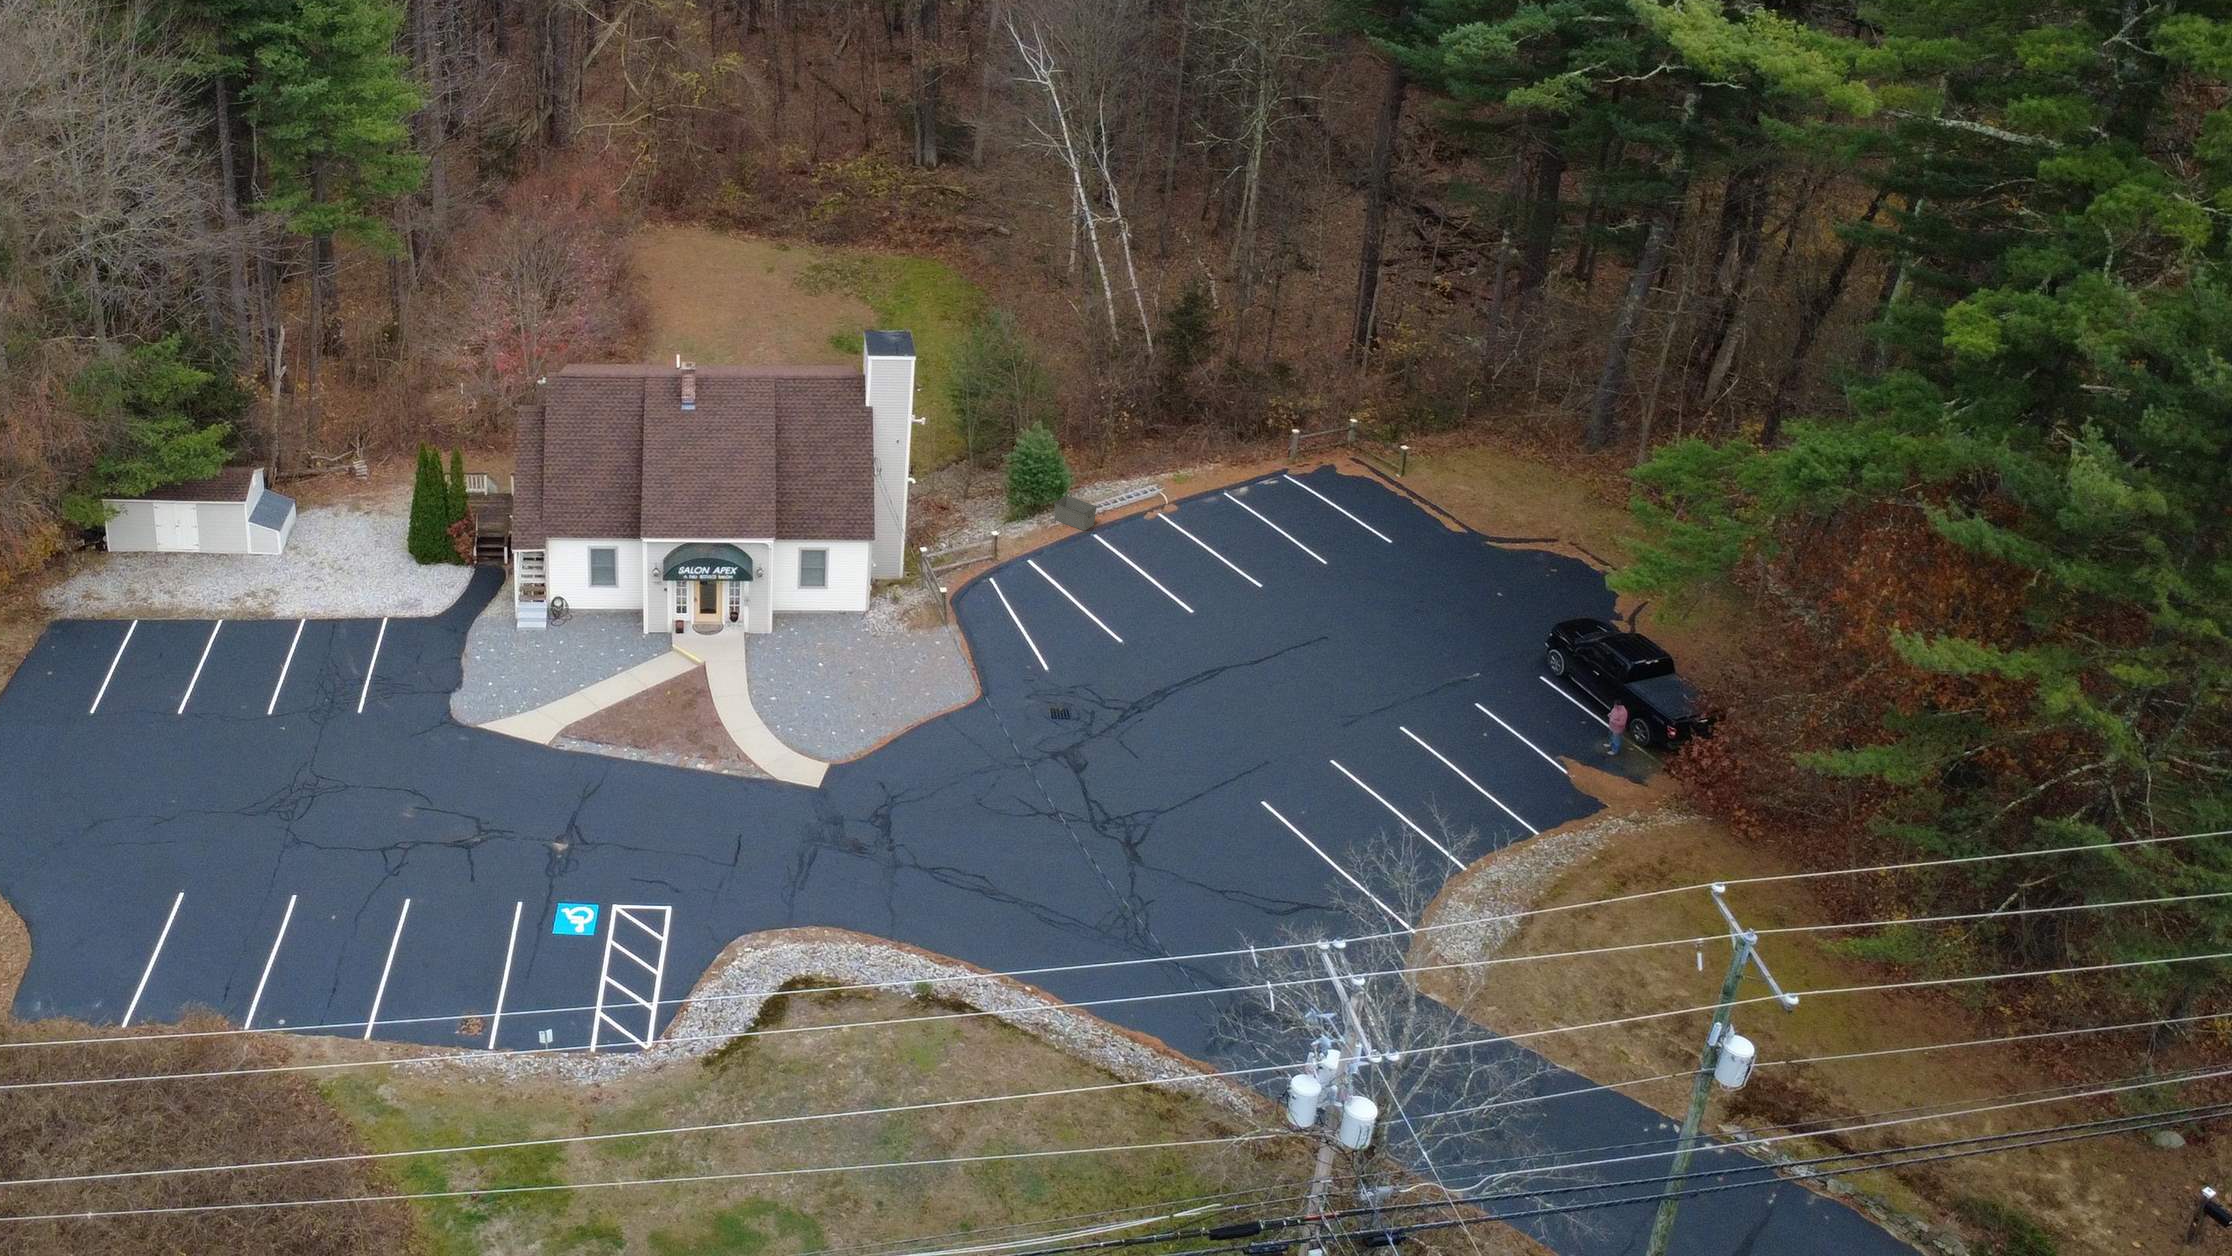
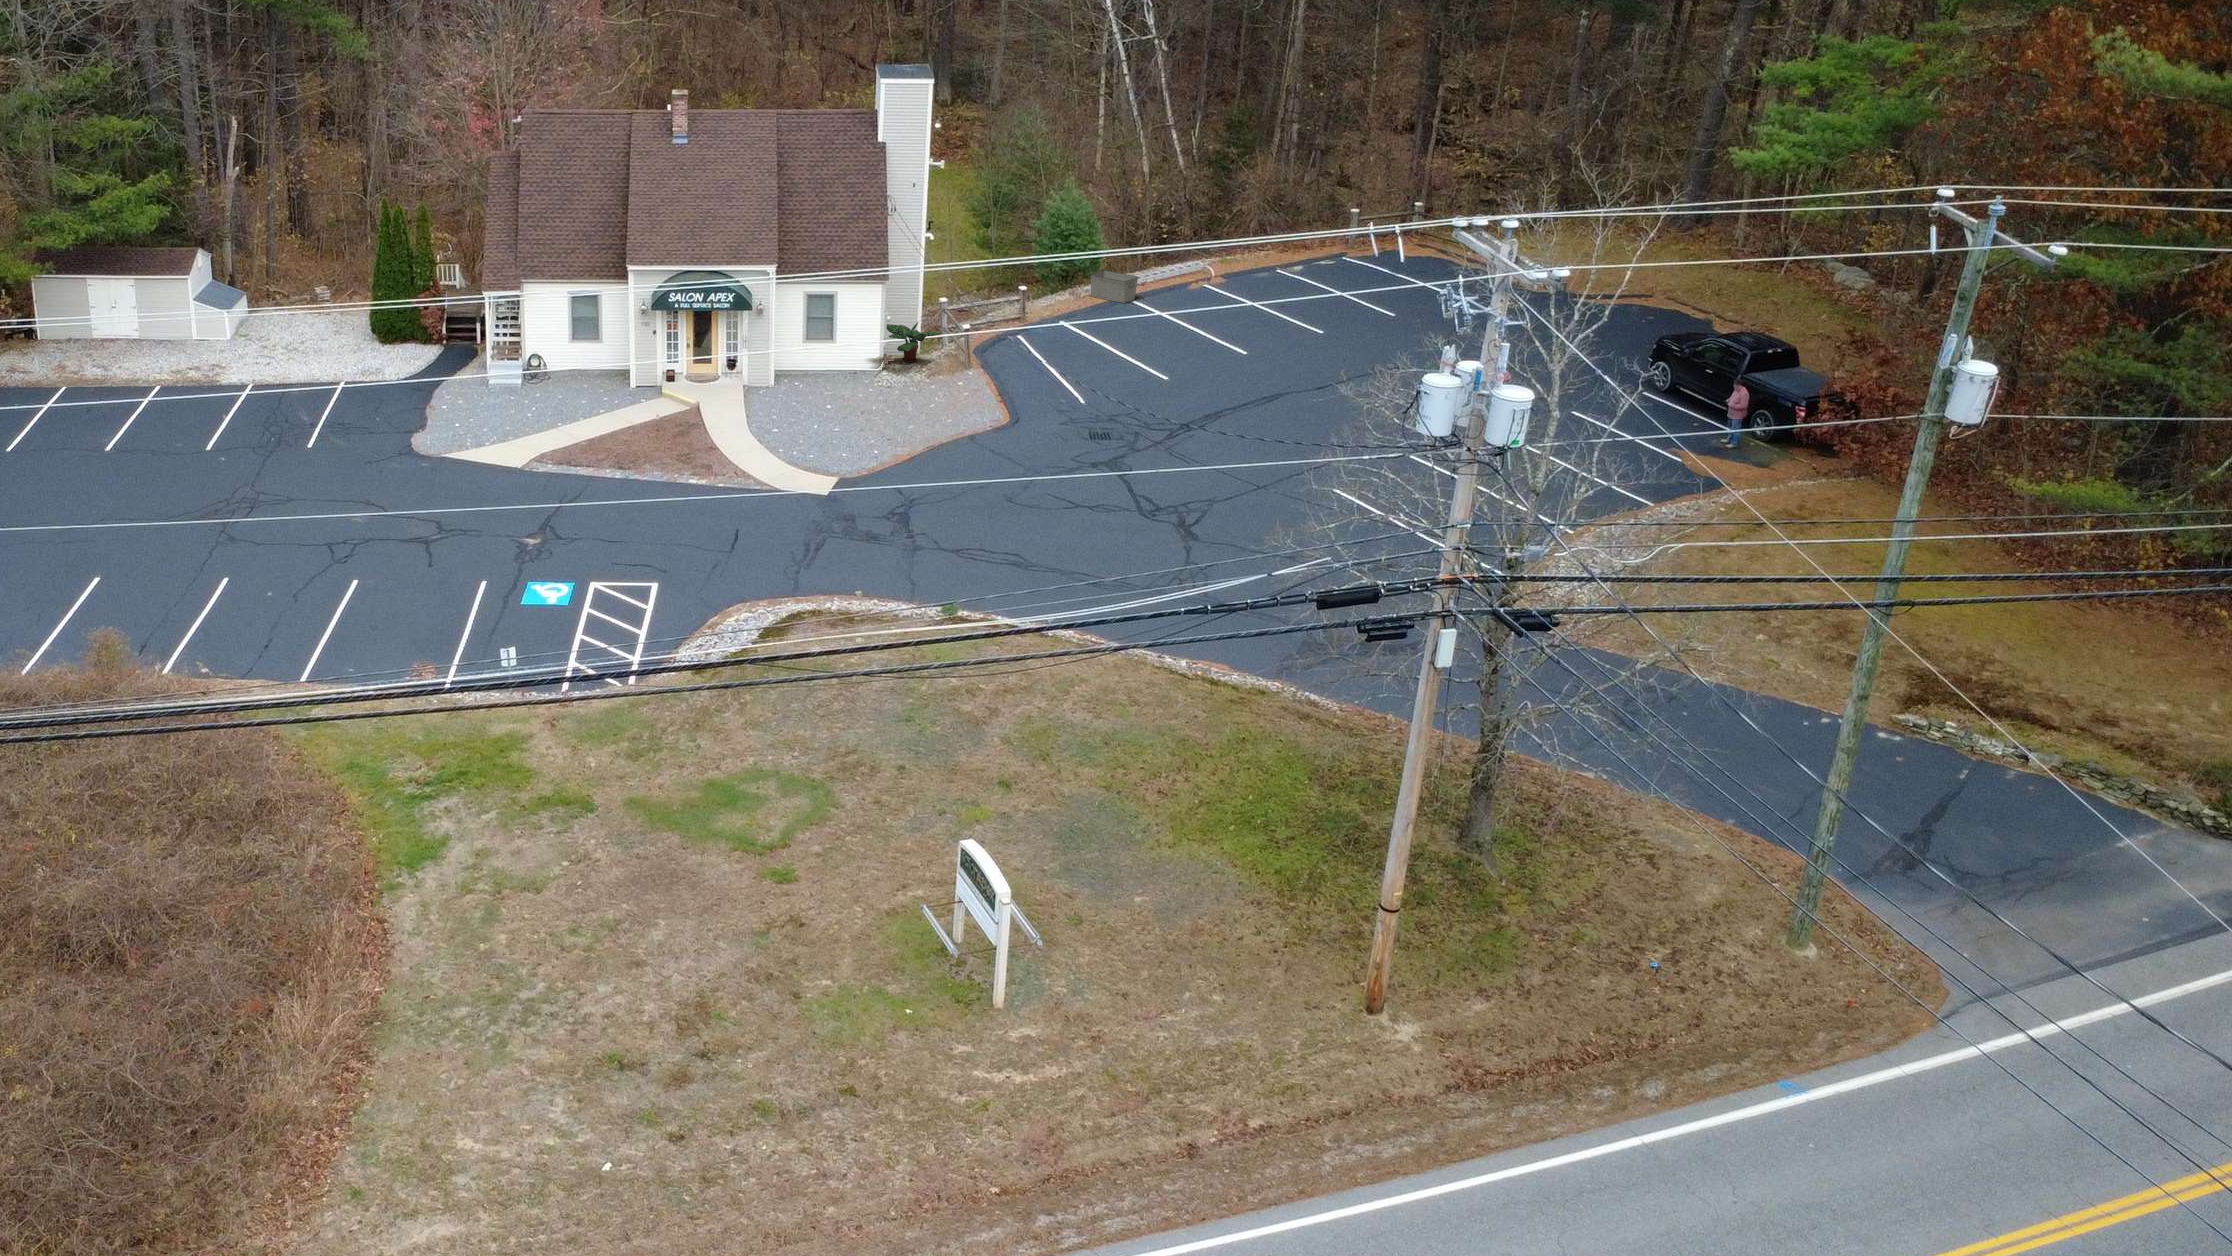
potted plant: none [872,573,921,610] -> present [887,323,941,362]

